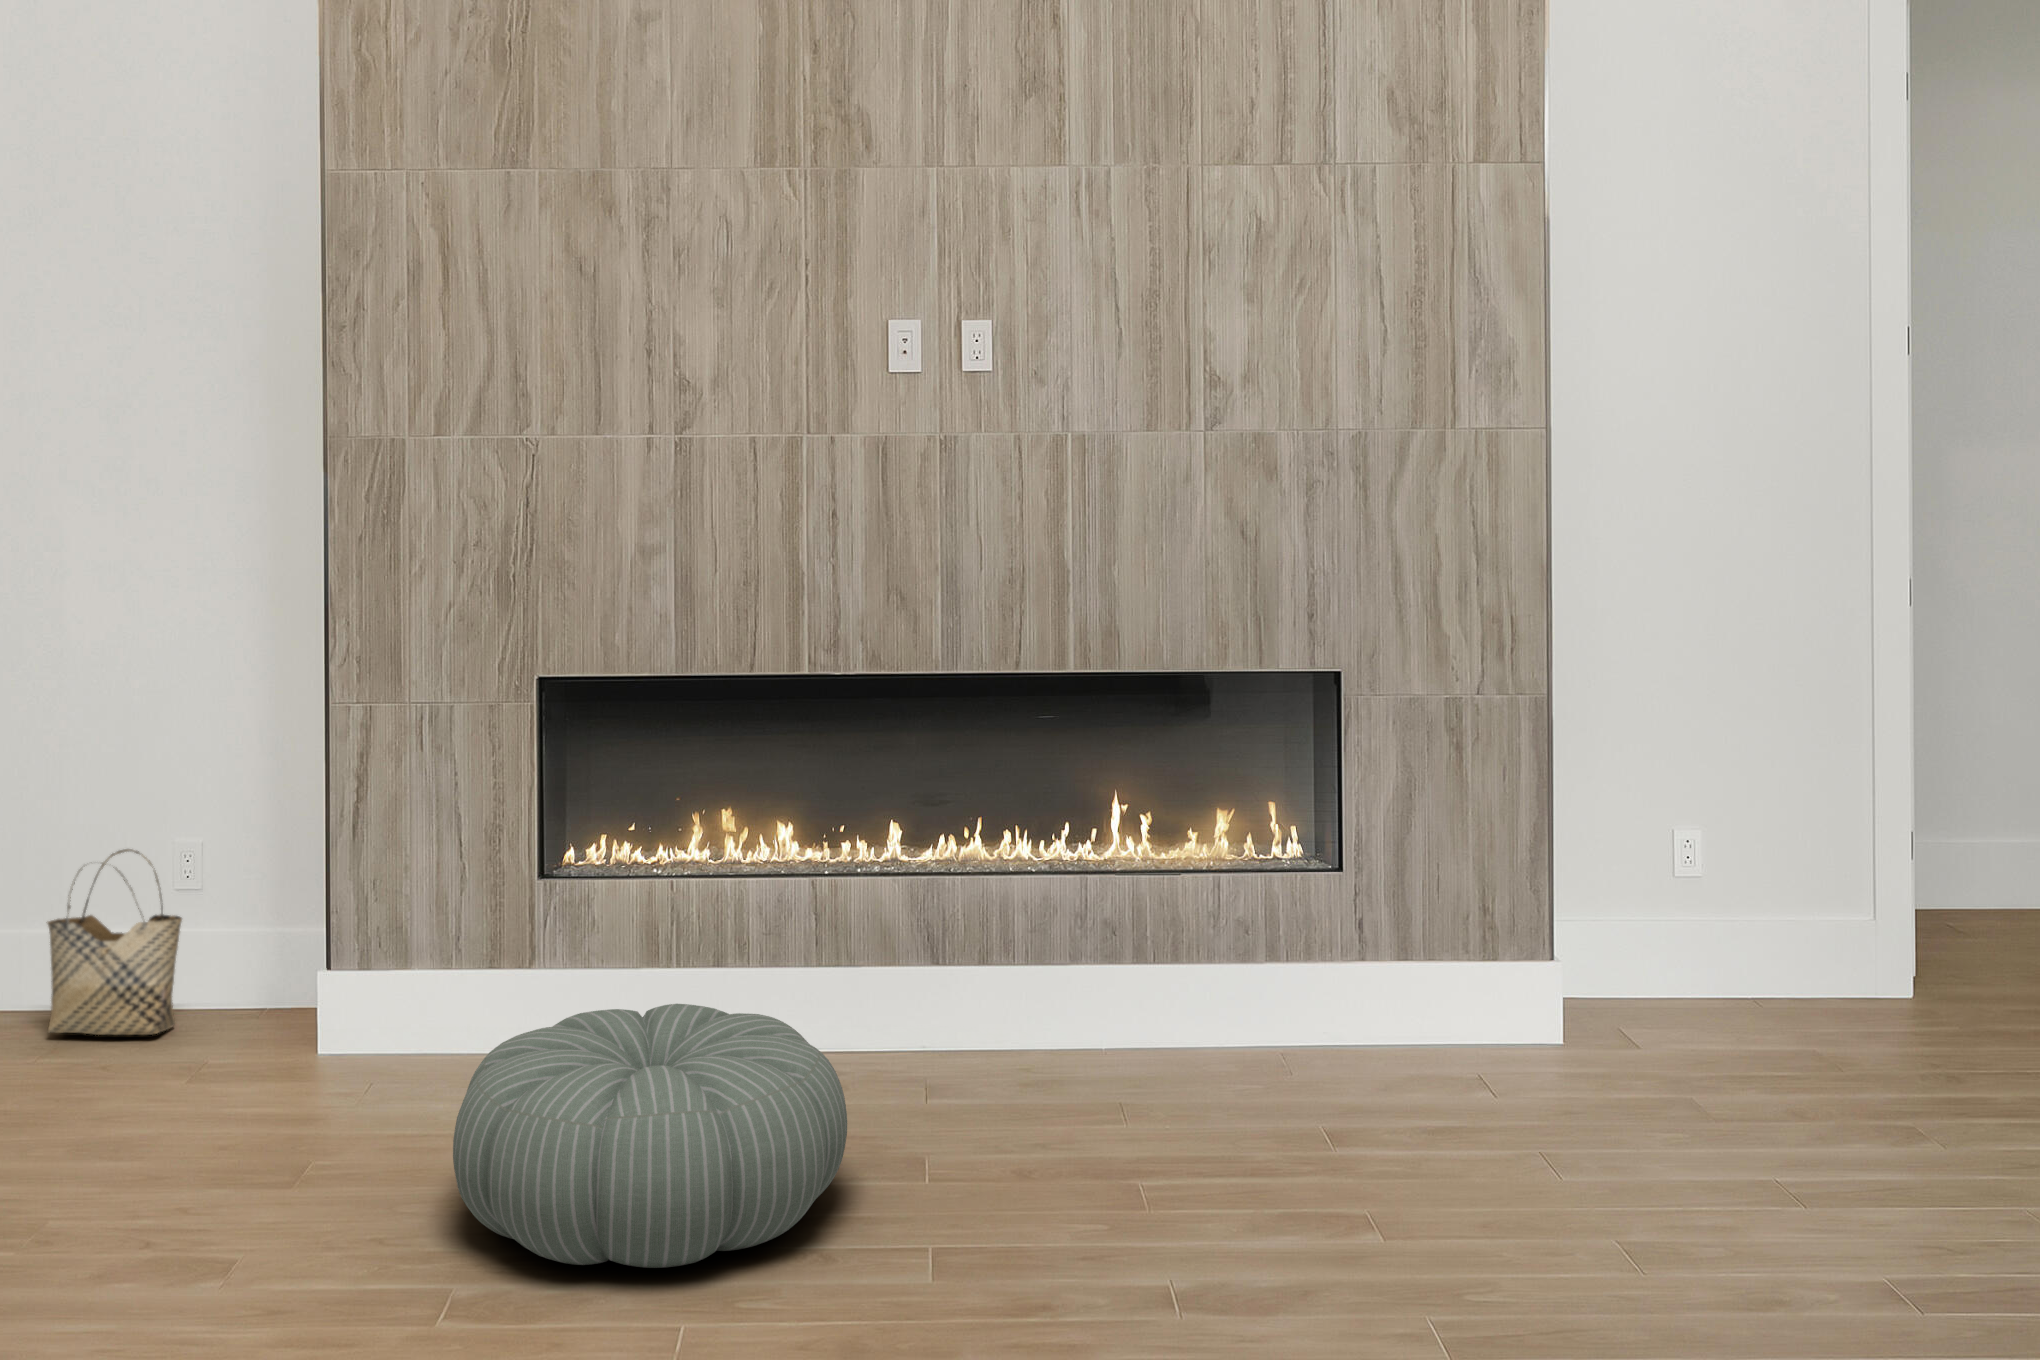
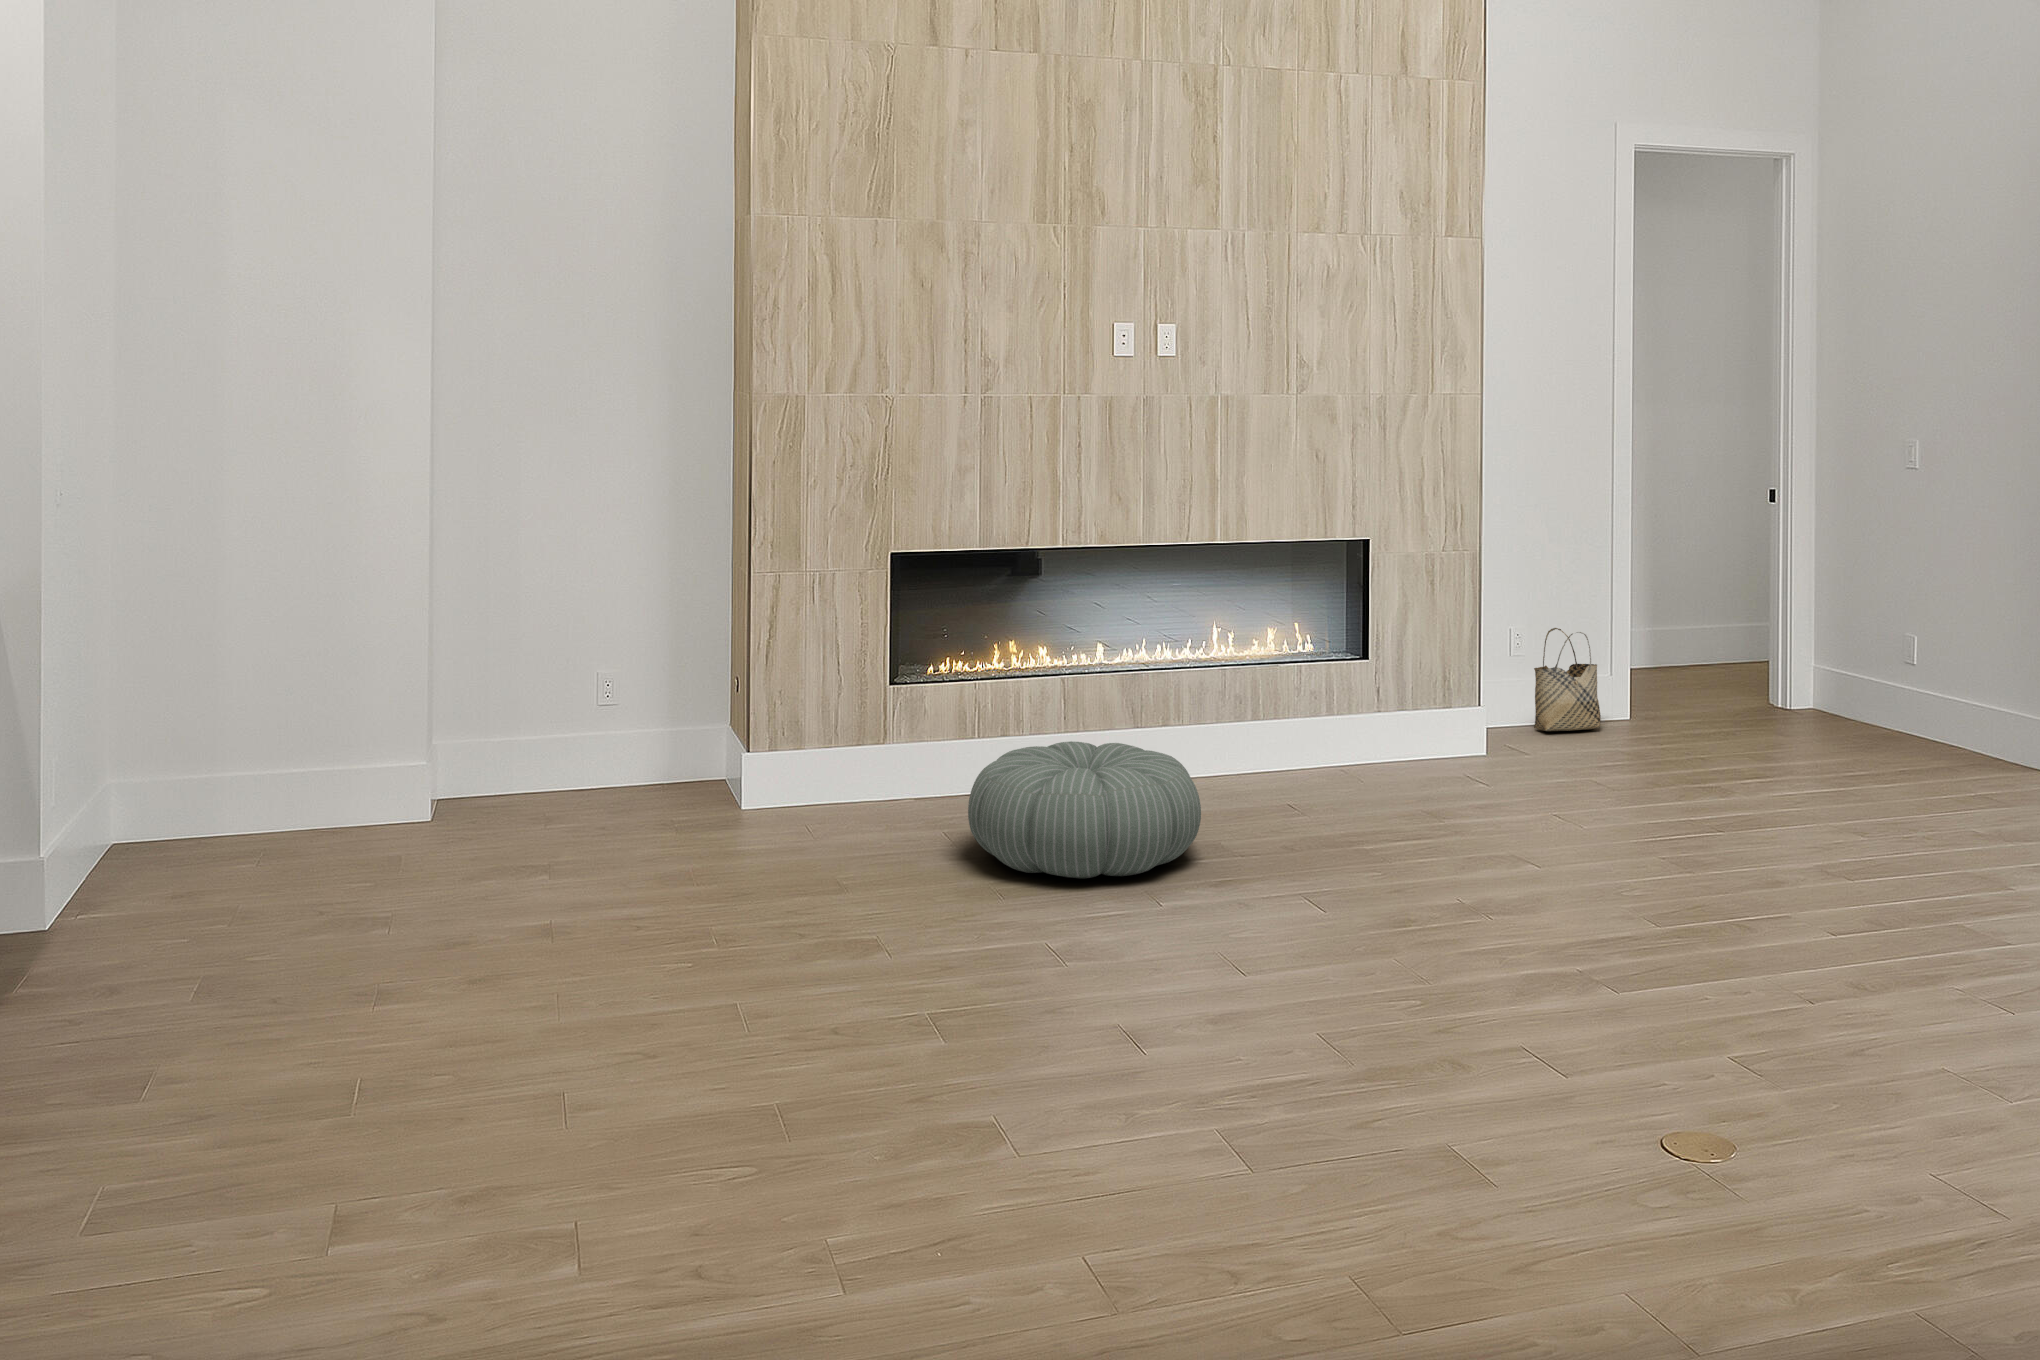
woven basket: present [48,849,182,1035] -> present [1534,628,1601,731]

